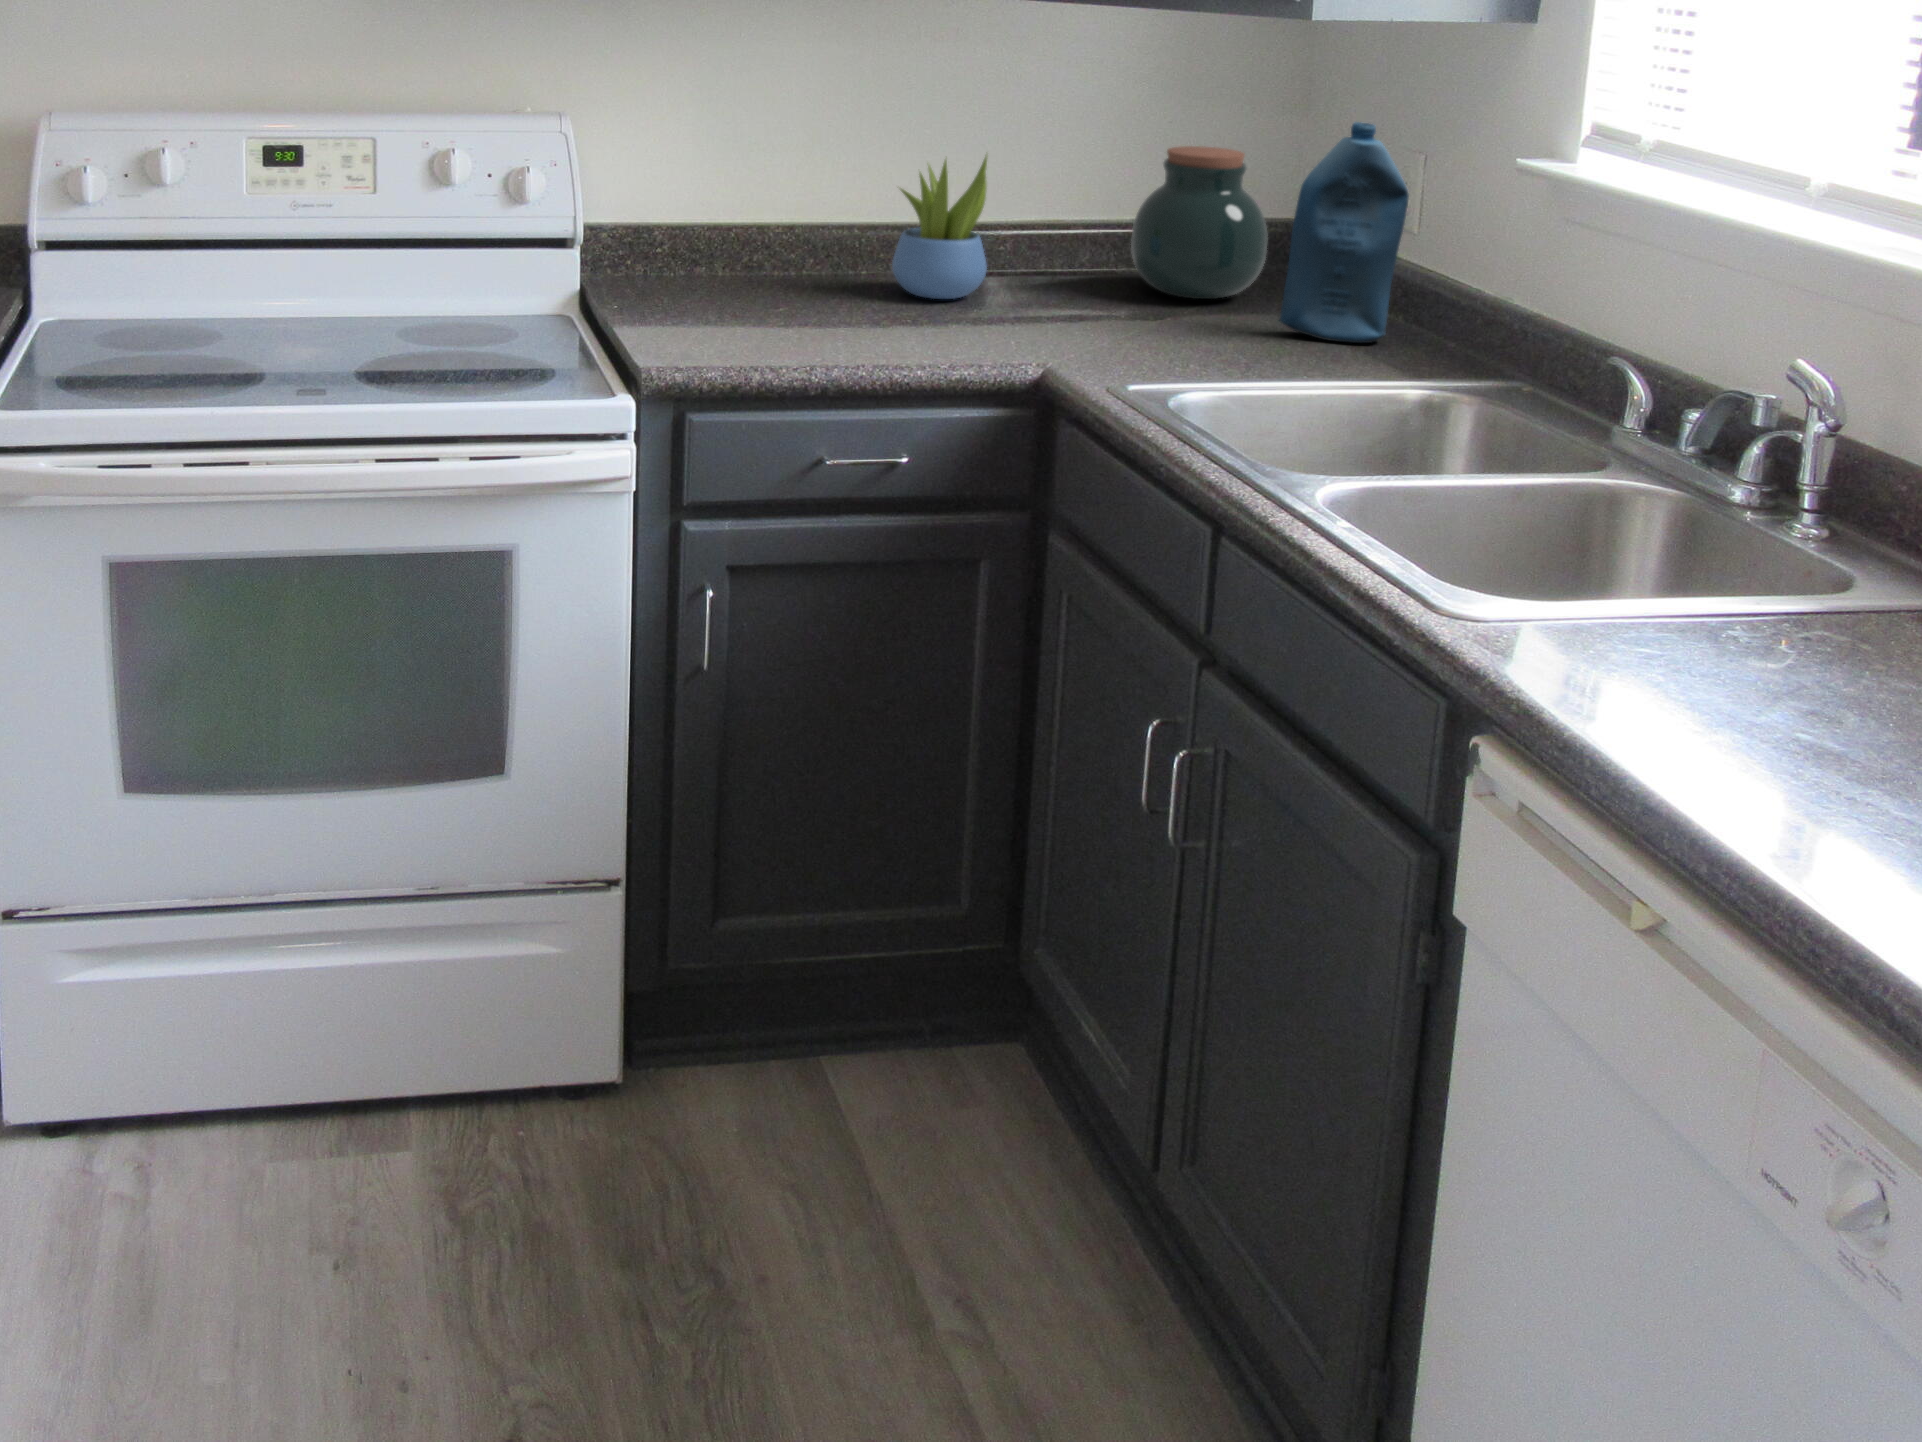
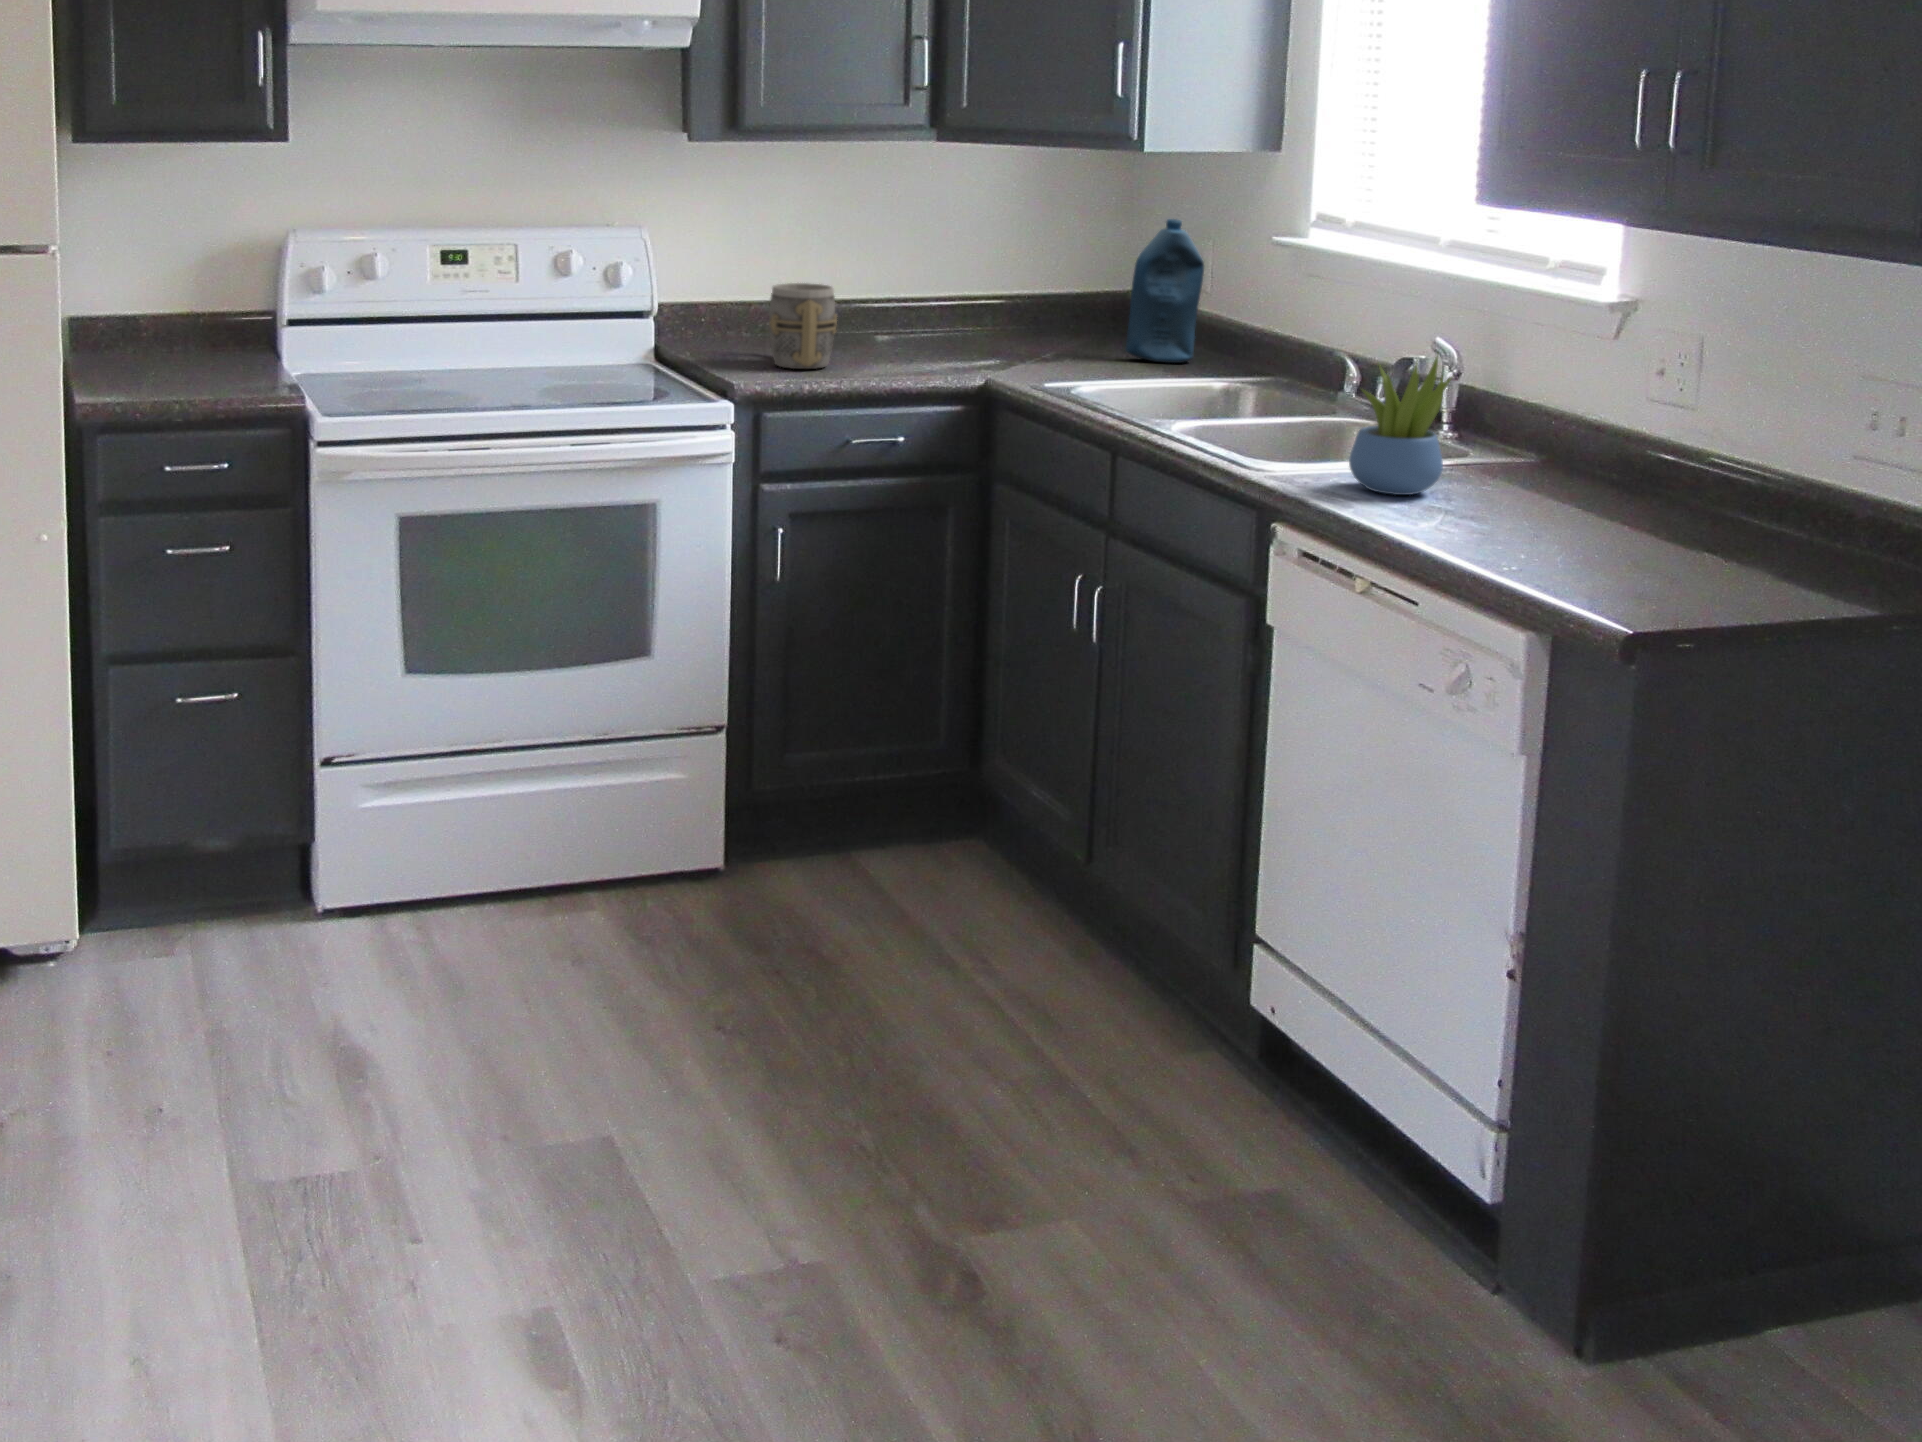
jar: present [1131,146,1267,299] -> none [1022,242,1111,343]
succulent plant: present [892,156,987,299] -> present [1349,356,1452,495]
mug: none [726,207,830,340] -> present [769,283,837,369]

